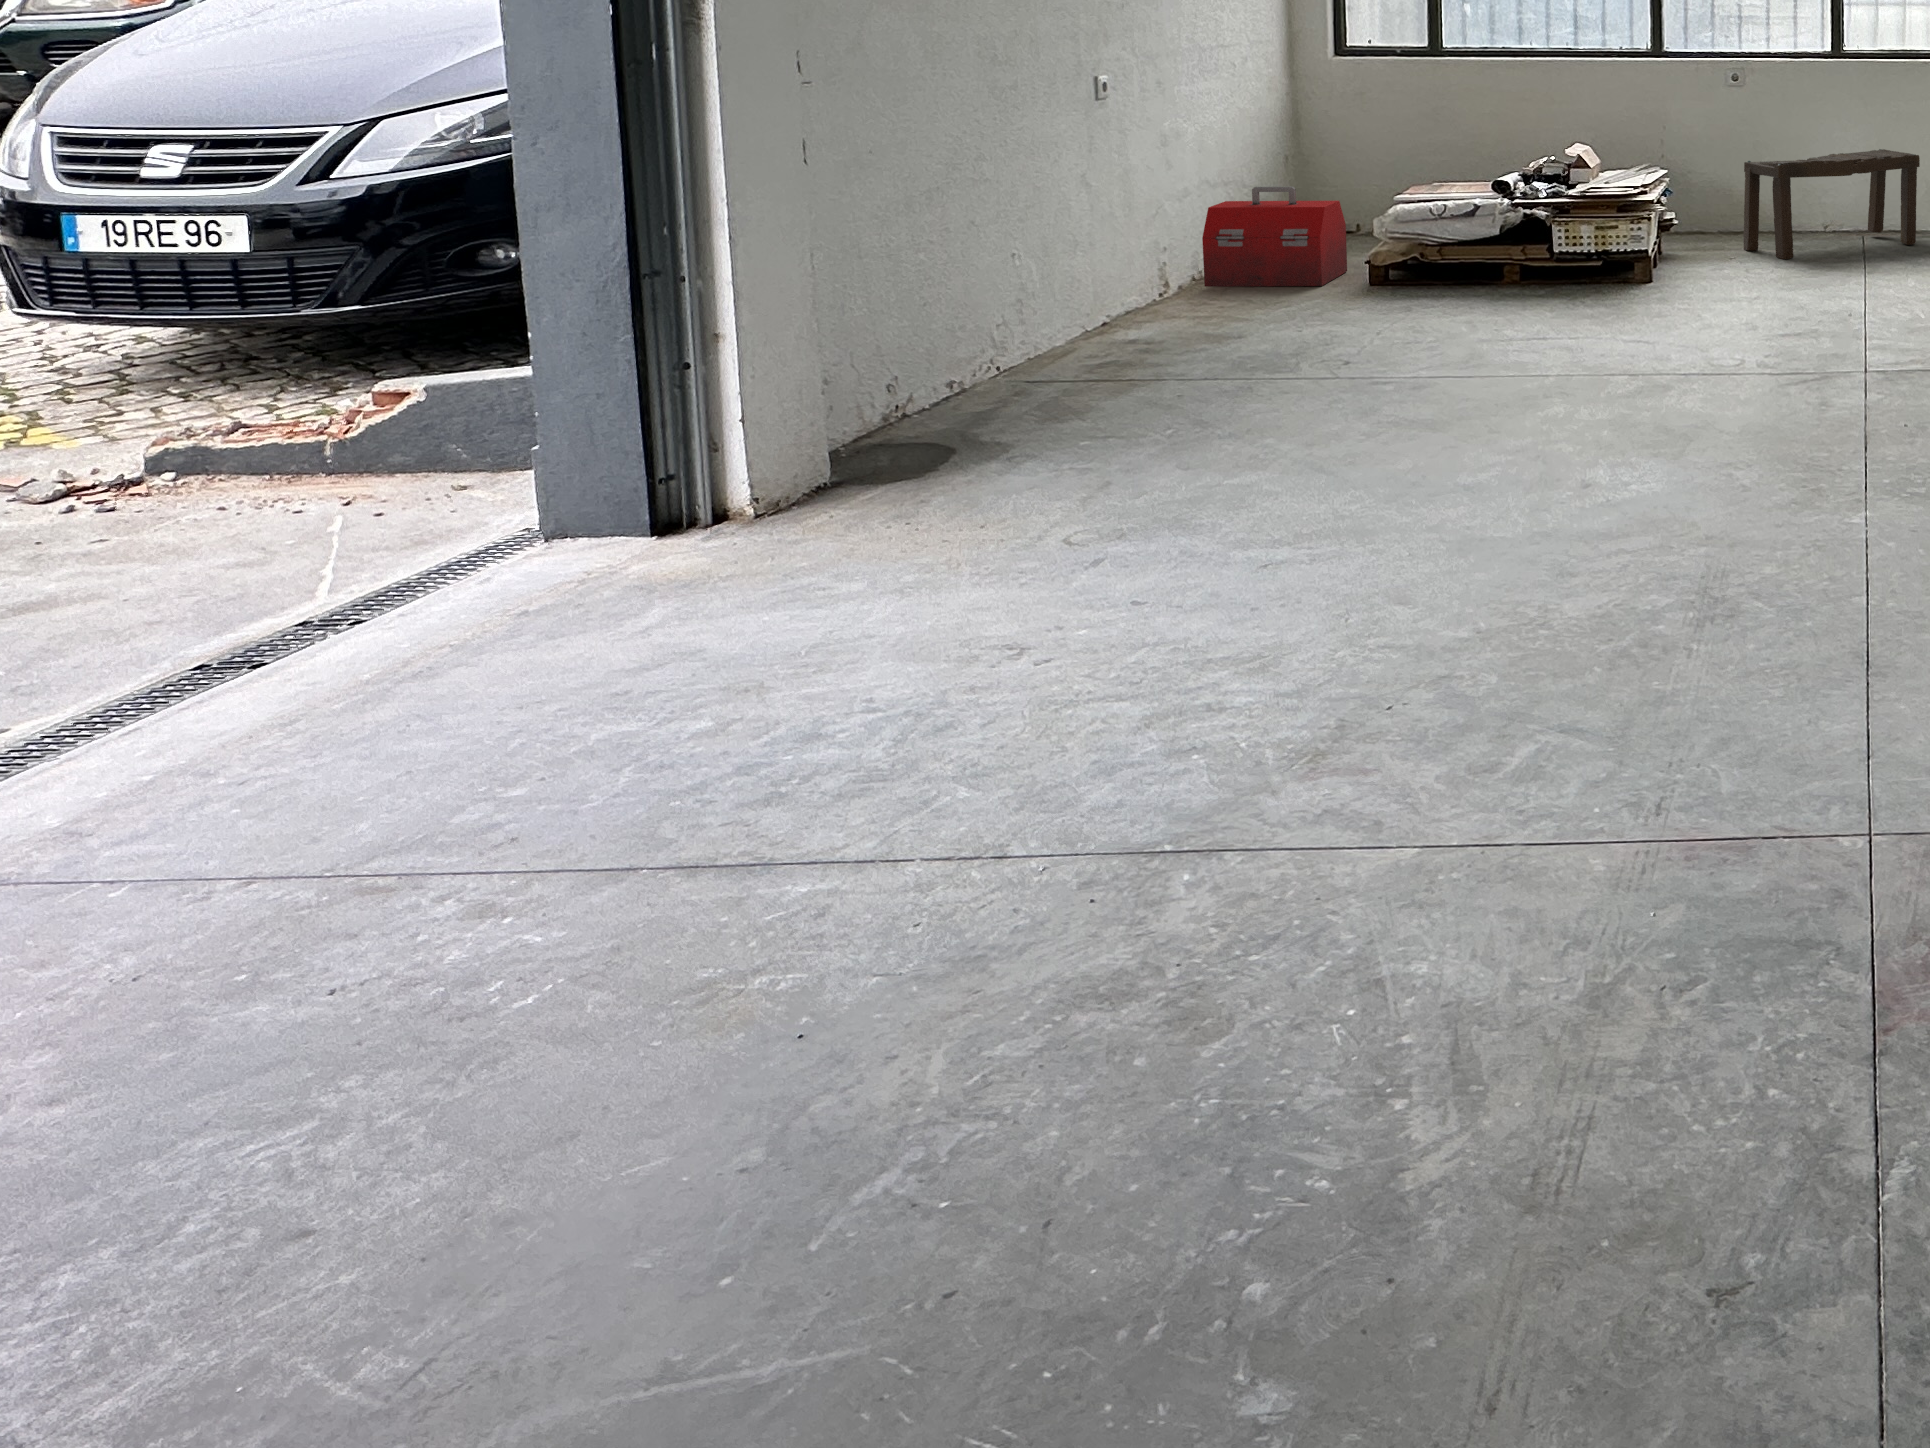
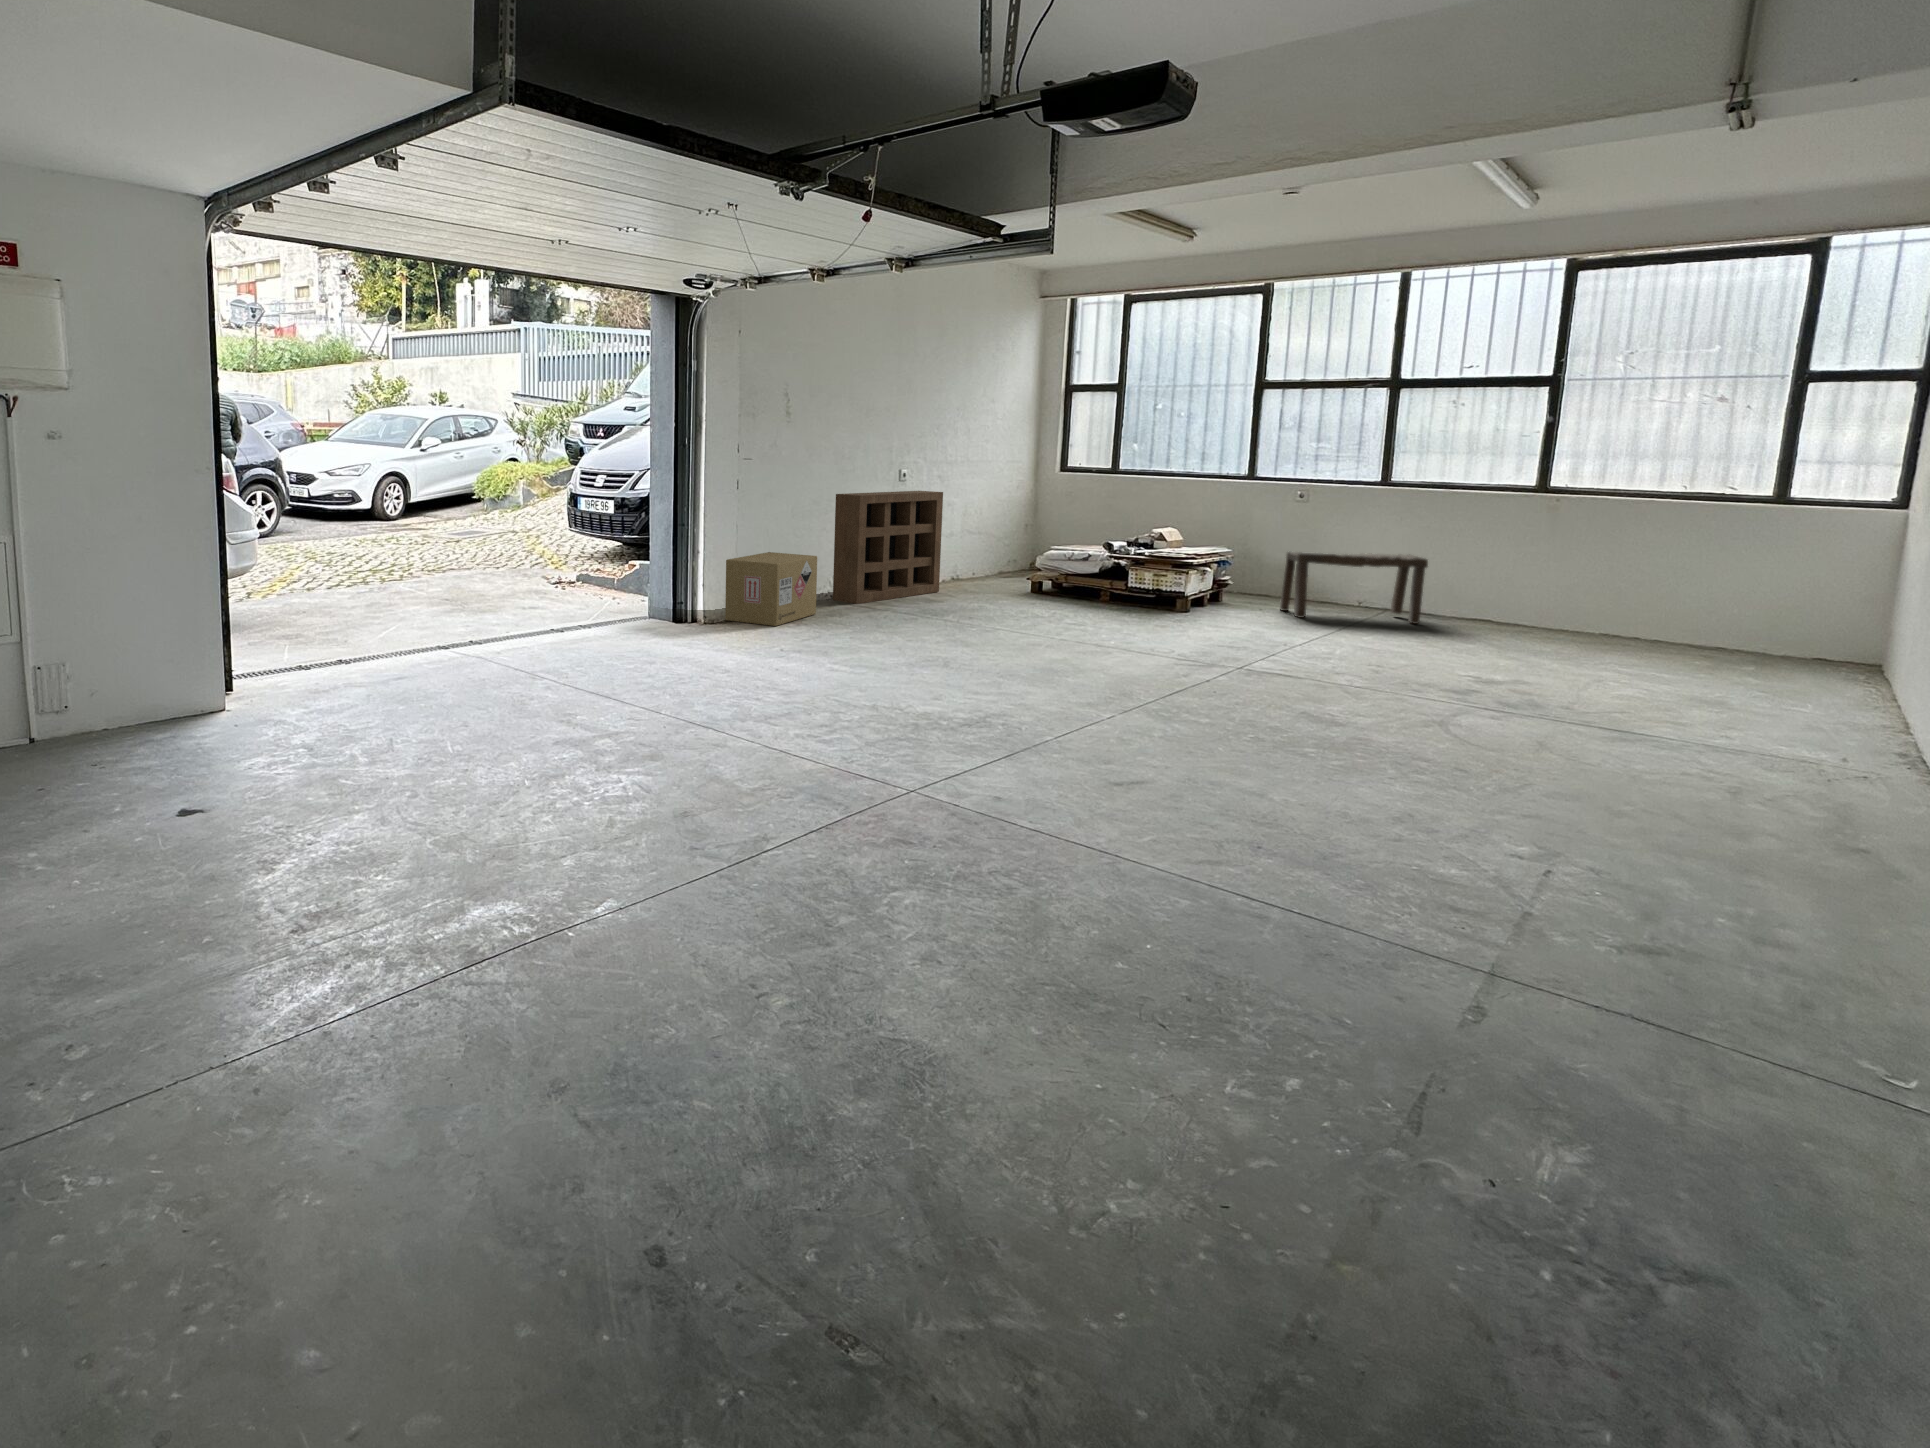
shelving unit: none [998,114,1208,376] -> present [833,491,943,604]
toolbox: present [1202,186,1347,287] -> none [953,536,1029,591]
cardboard box: none [802,293,1029,495] -> present [725,552,817,626]

